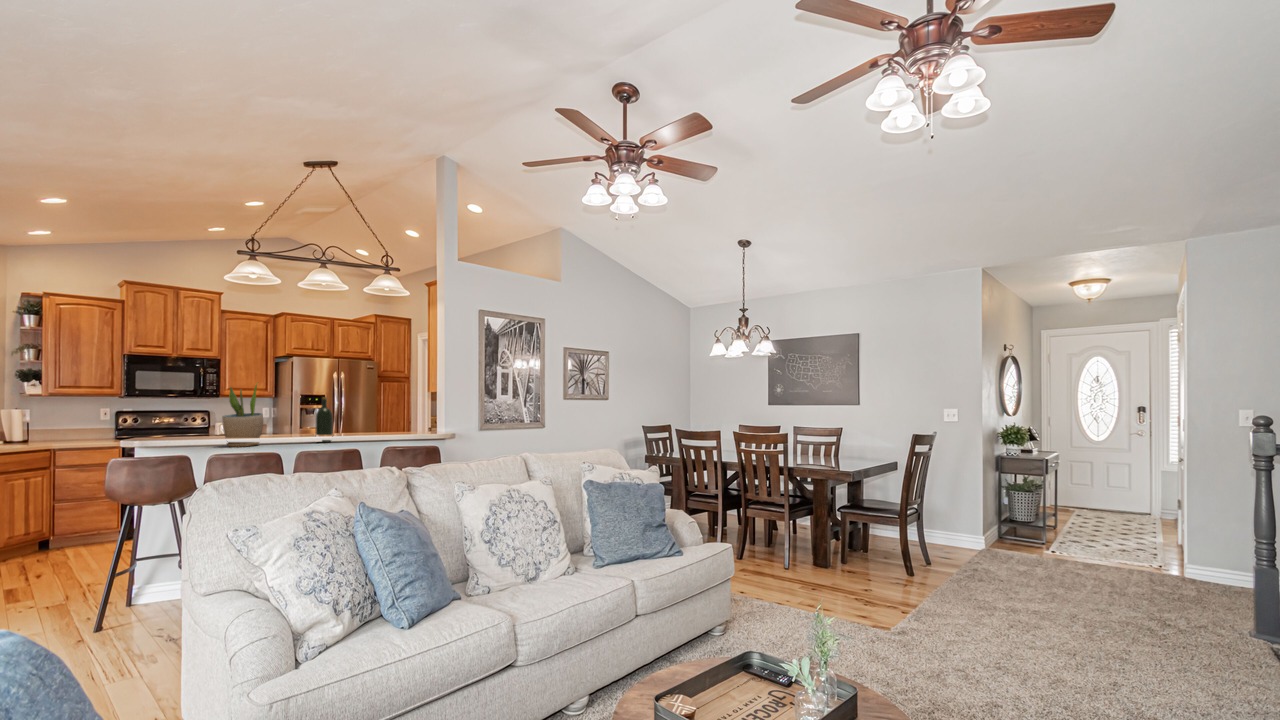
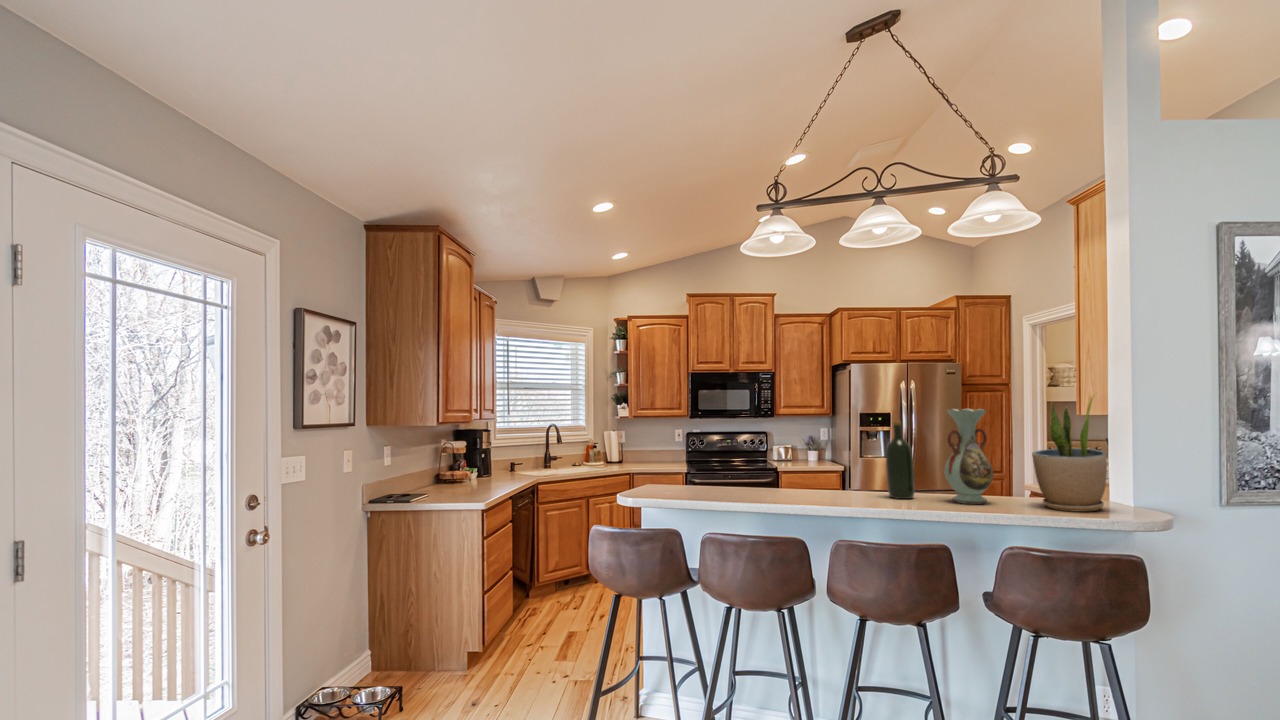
potted plant: present [222,385,263,447] -> present [1032,394,1107,512]
decorative vase: none [350,390,377,442] -> present [945,409,994,504]

